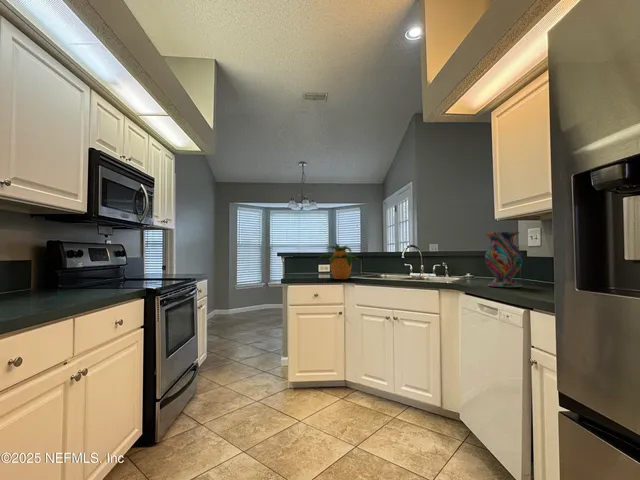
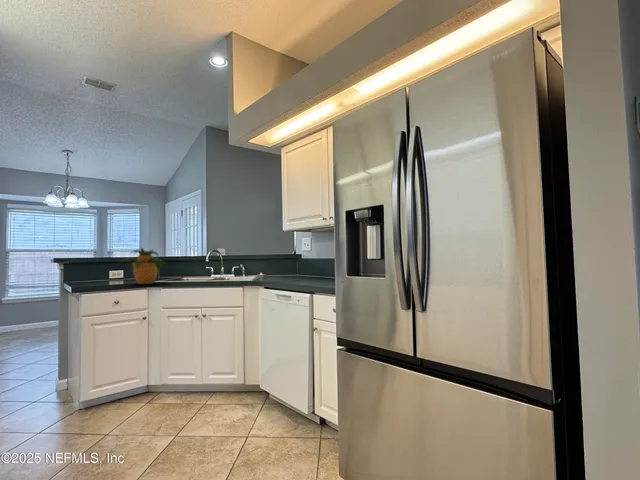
vase: present [485,232,523,287] -> none [280,241,304,281]

